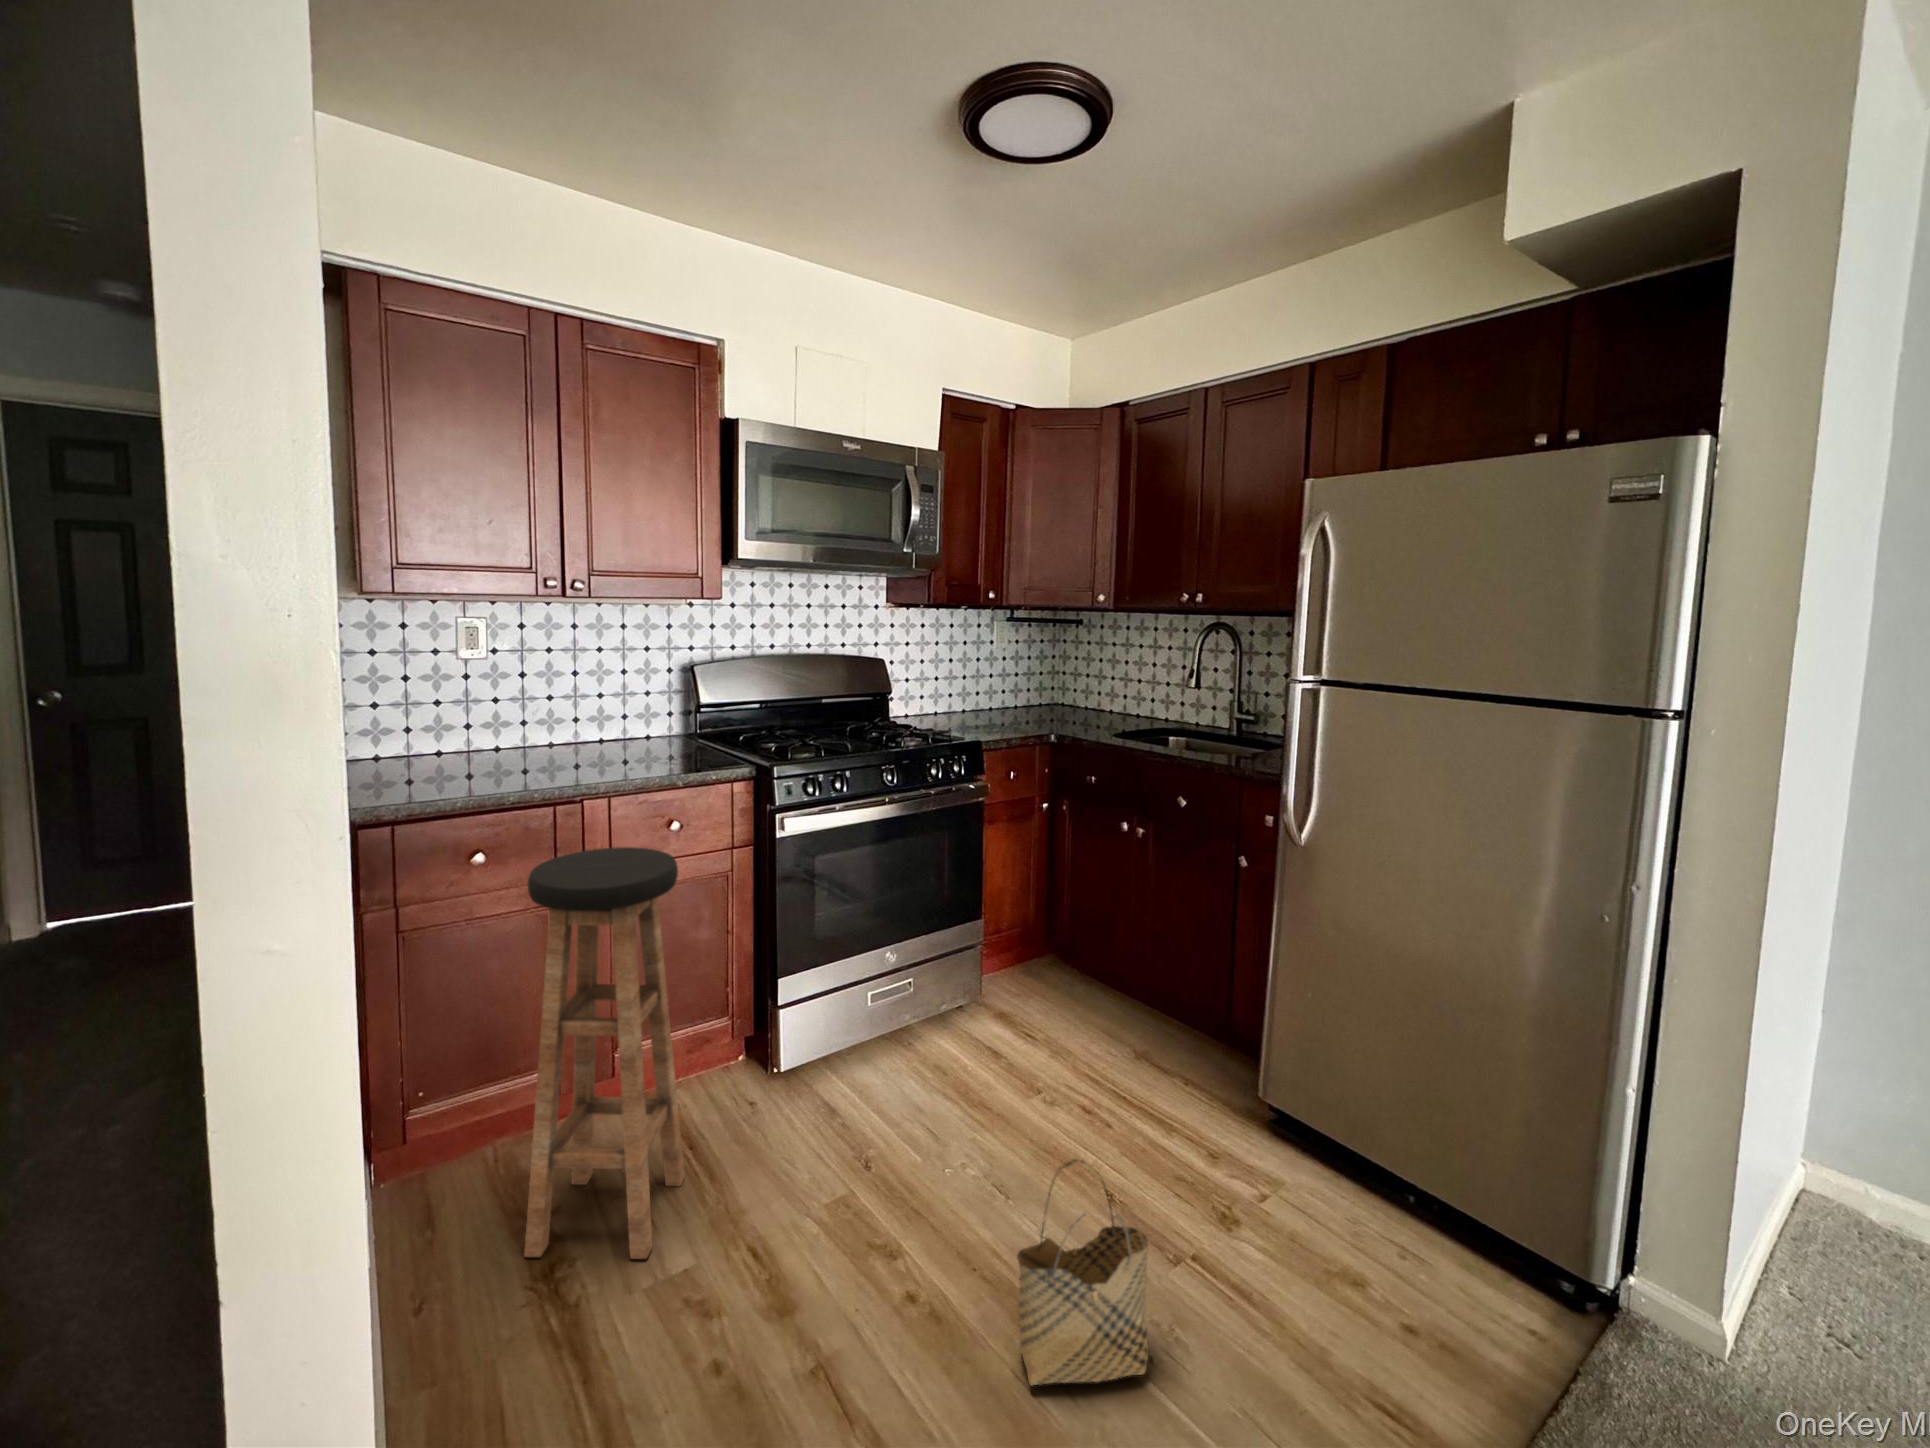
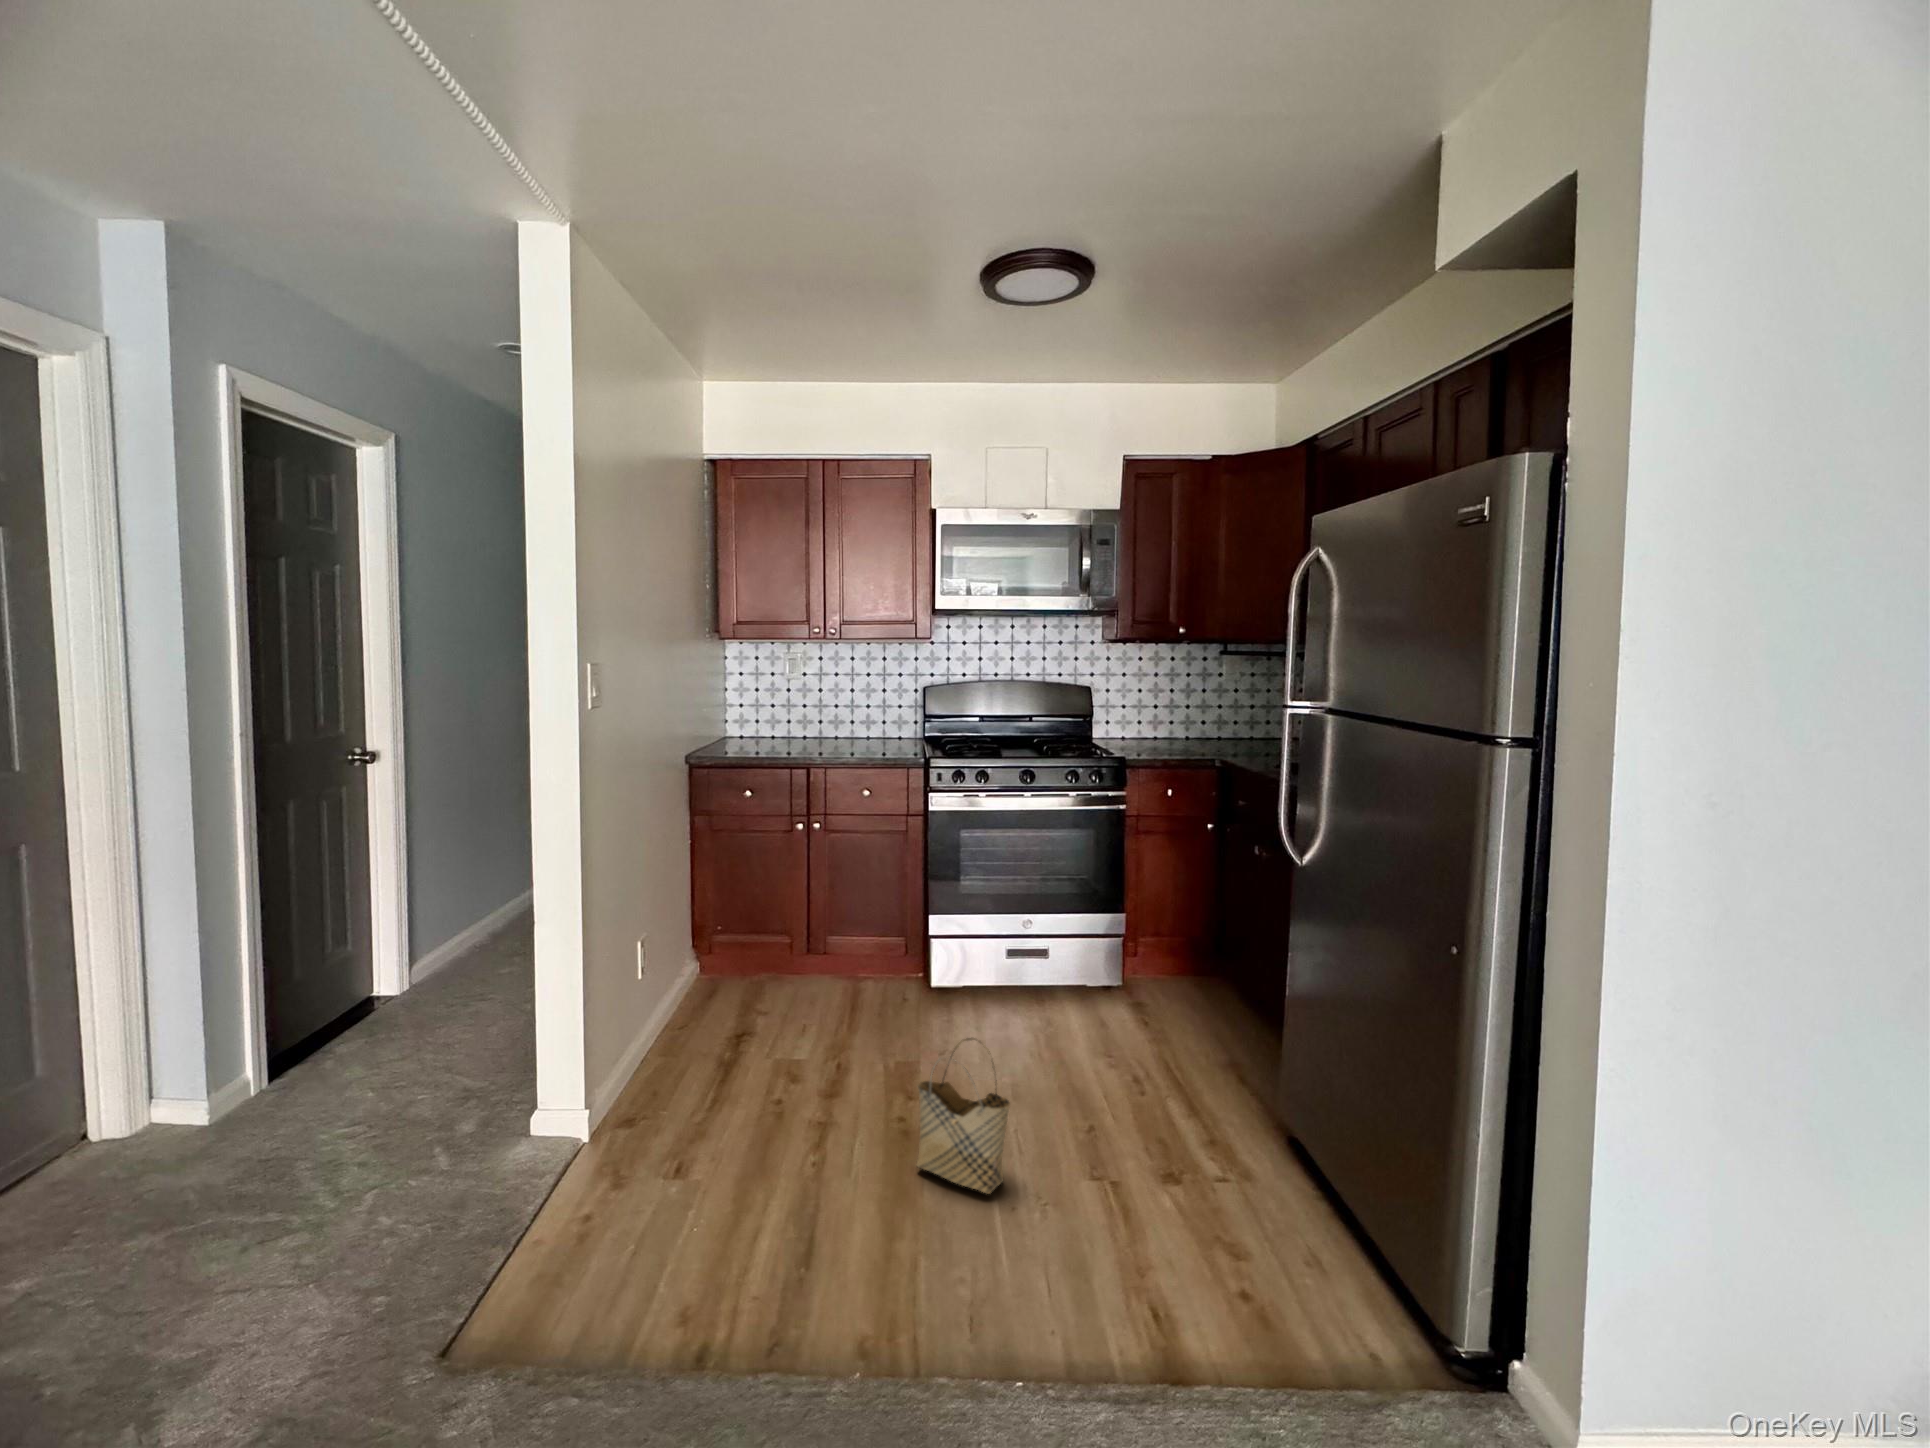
bar stool: present [524,847,685,1259] -> none [740,796,838,1040]

